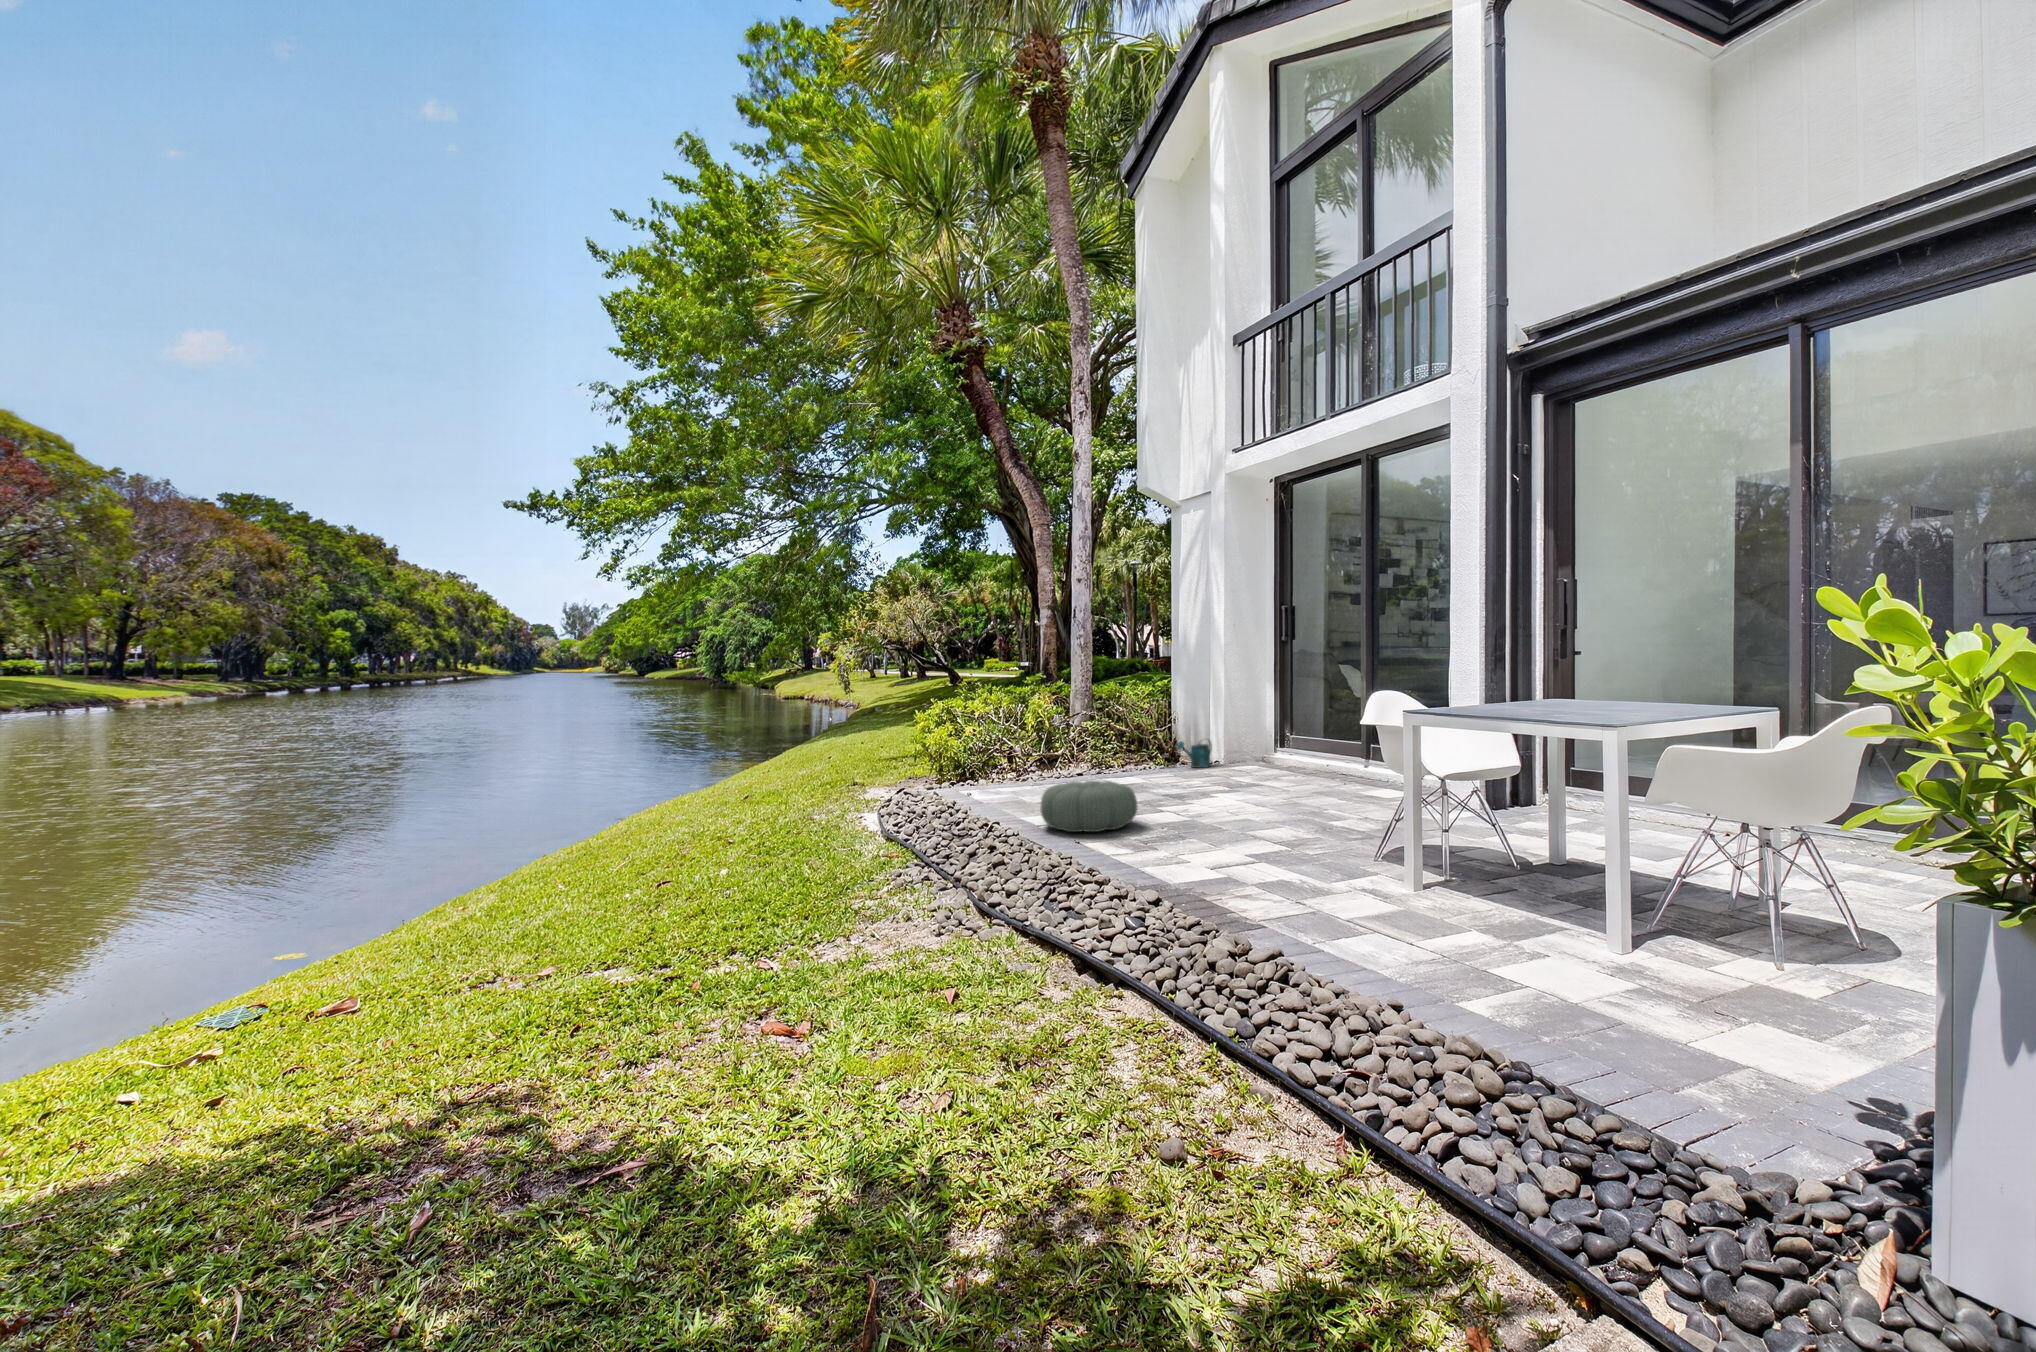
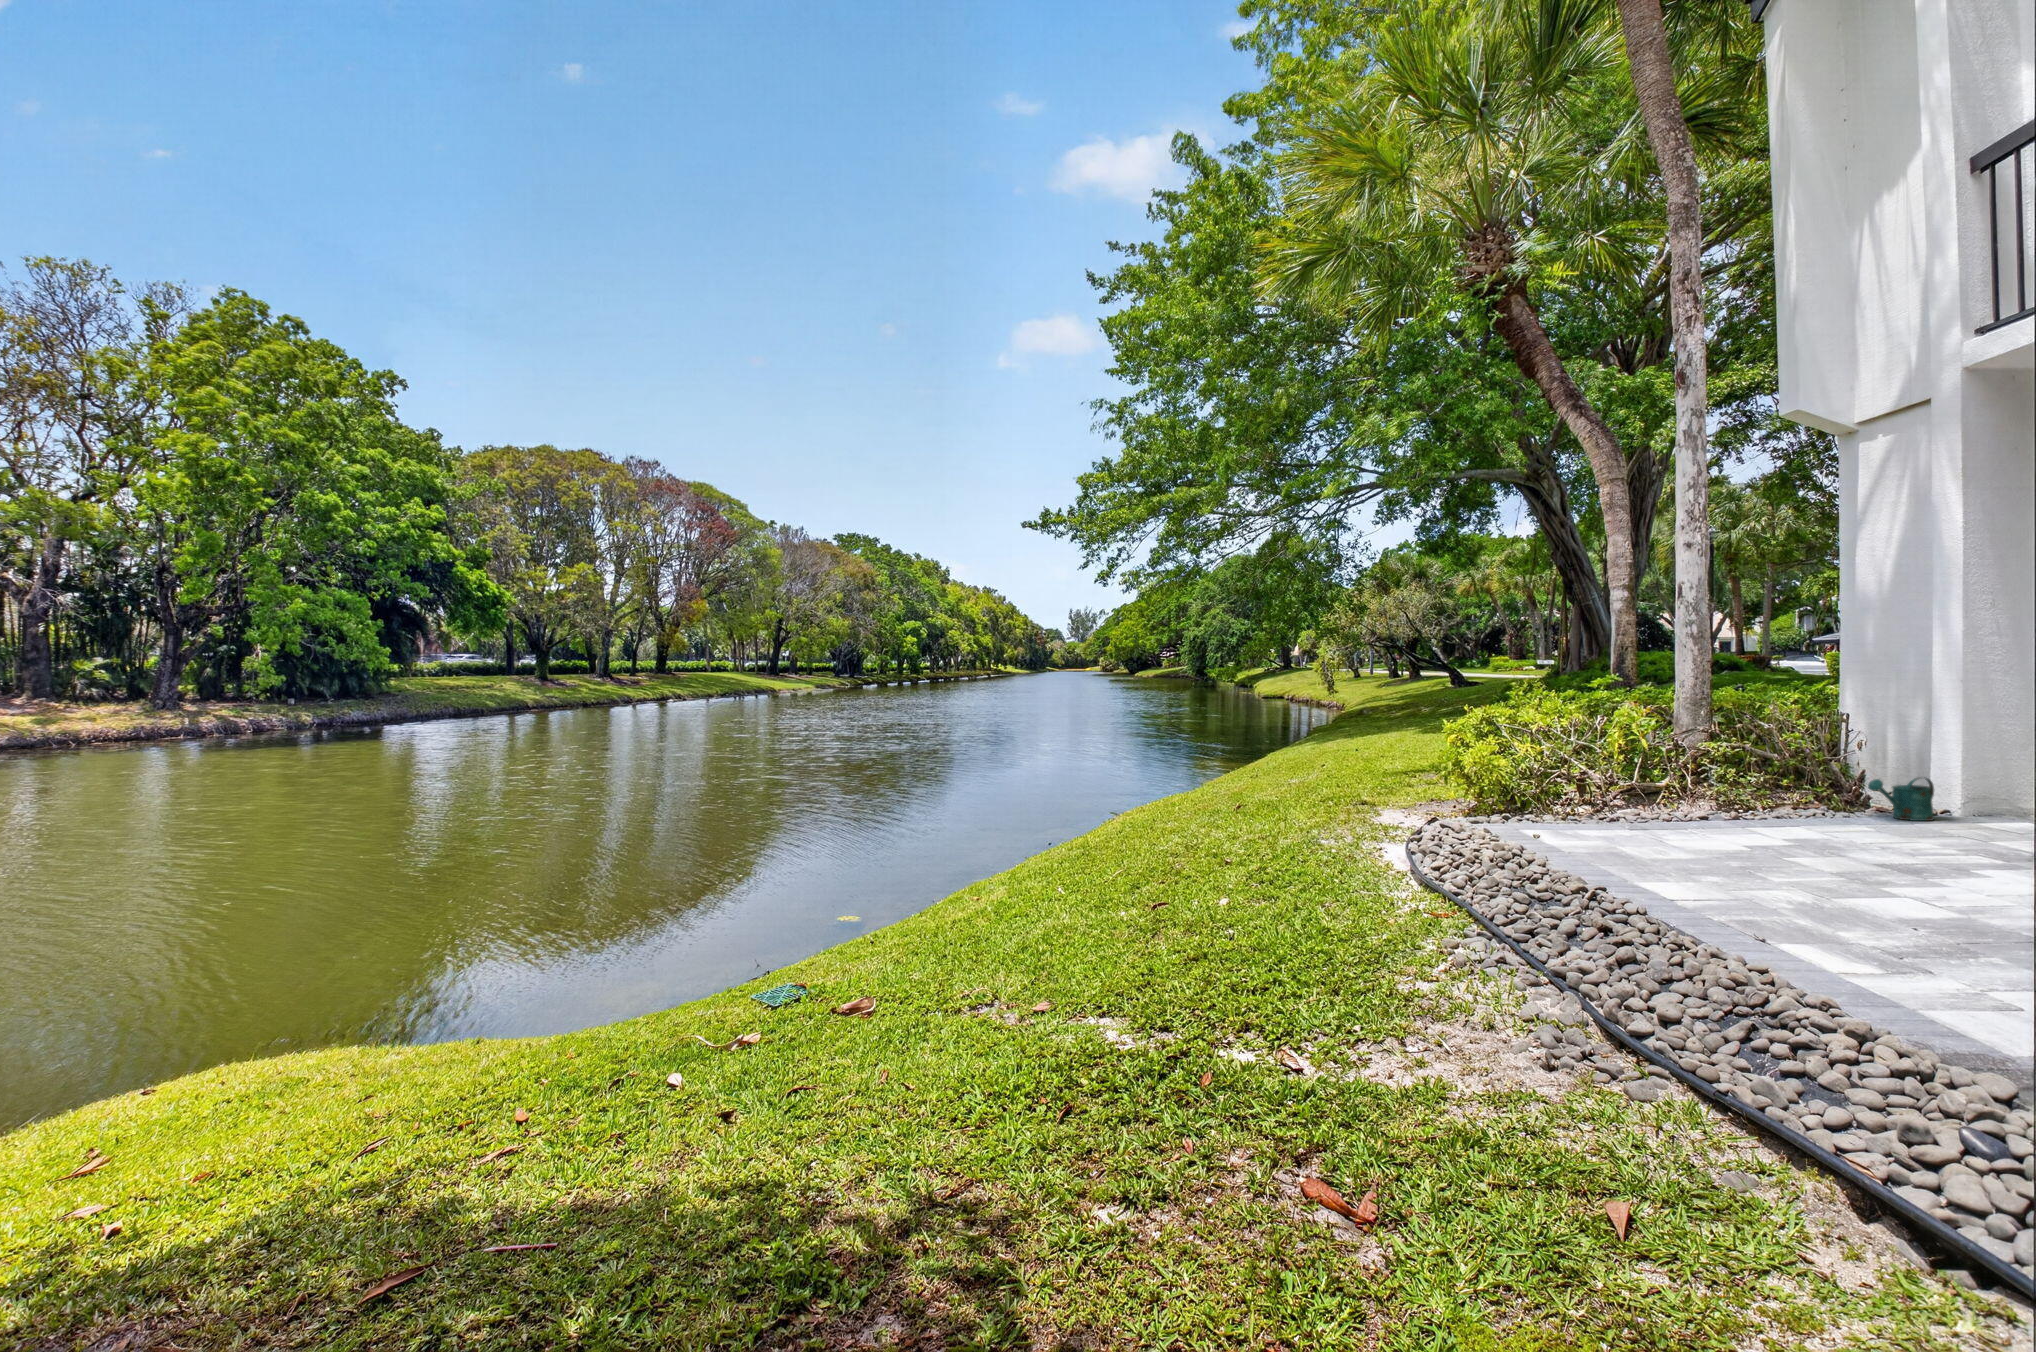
pouf: present [1040,781,1137,832] -> none [1672,839,1860,922]

